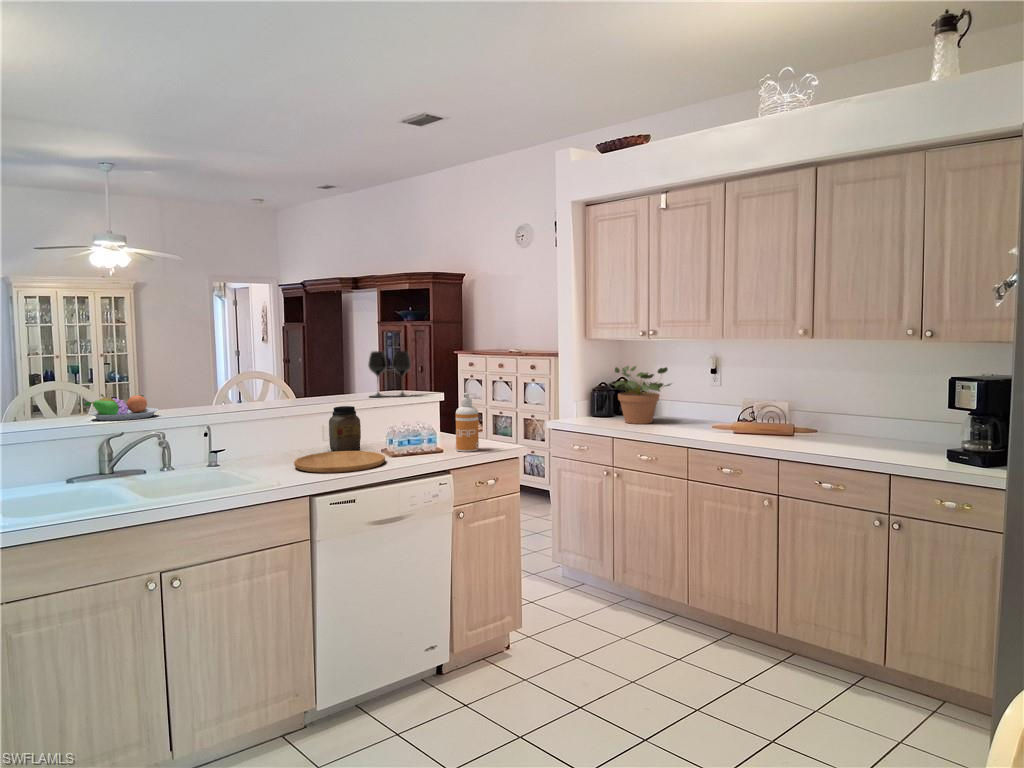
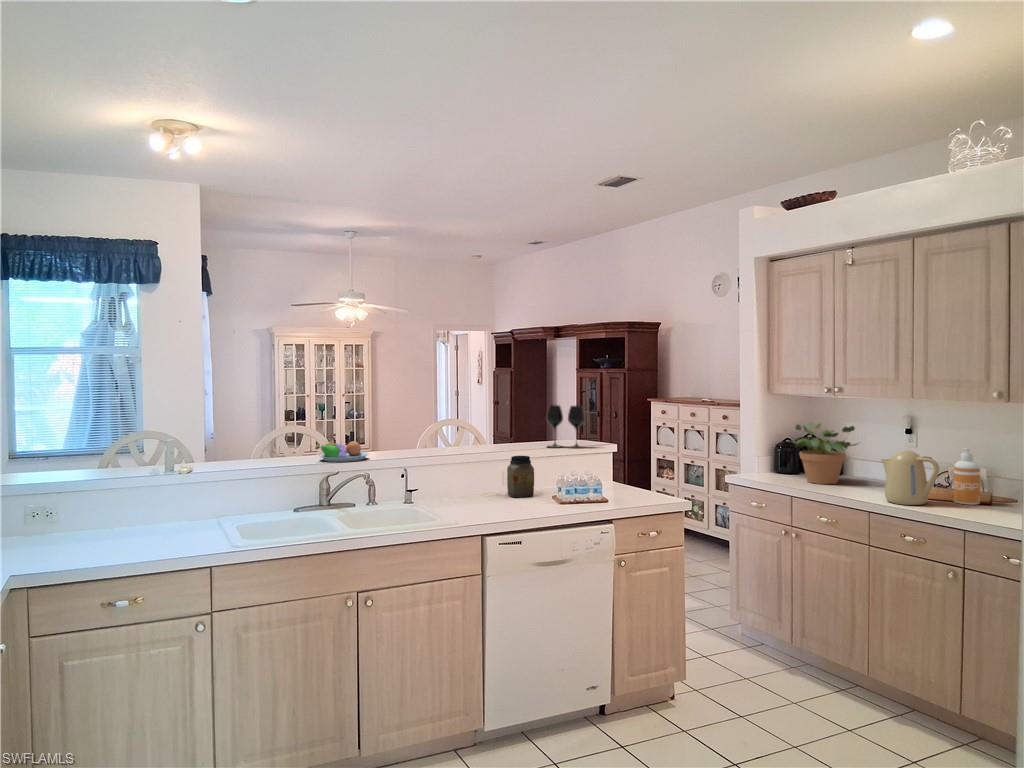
kettle: none [698,387,751,438] -> present [881,450,939,505]
soap dispenser: present [456,393,479,452] -> present [954,448,980,505]
cutting board: present [294,451,385,473] -> none [472,497,550,516]

